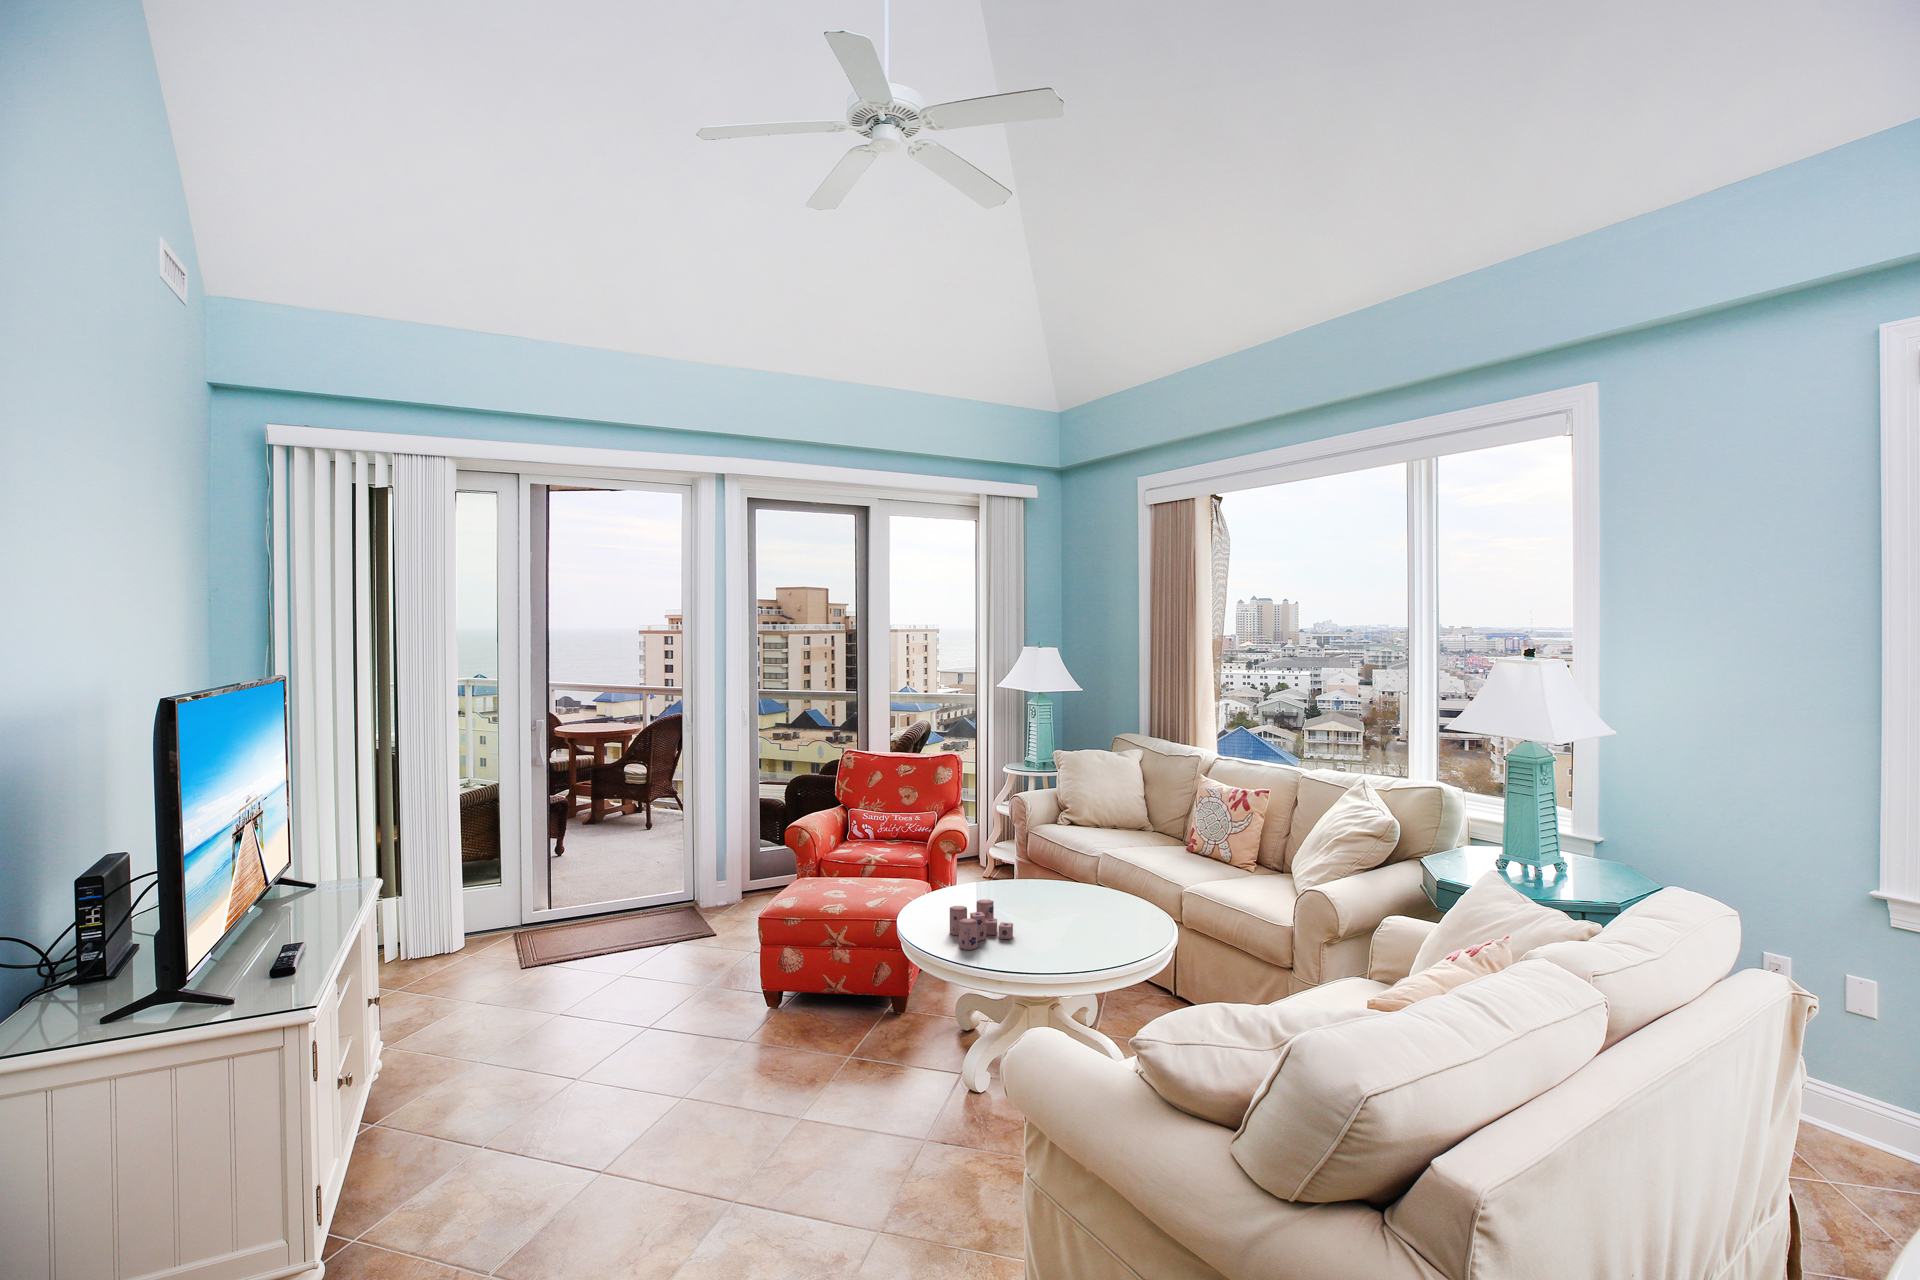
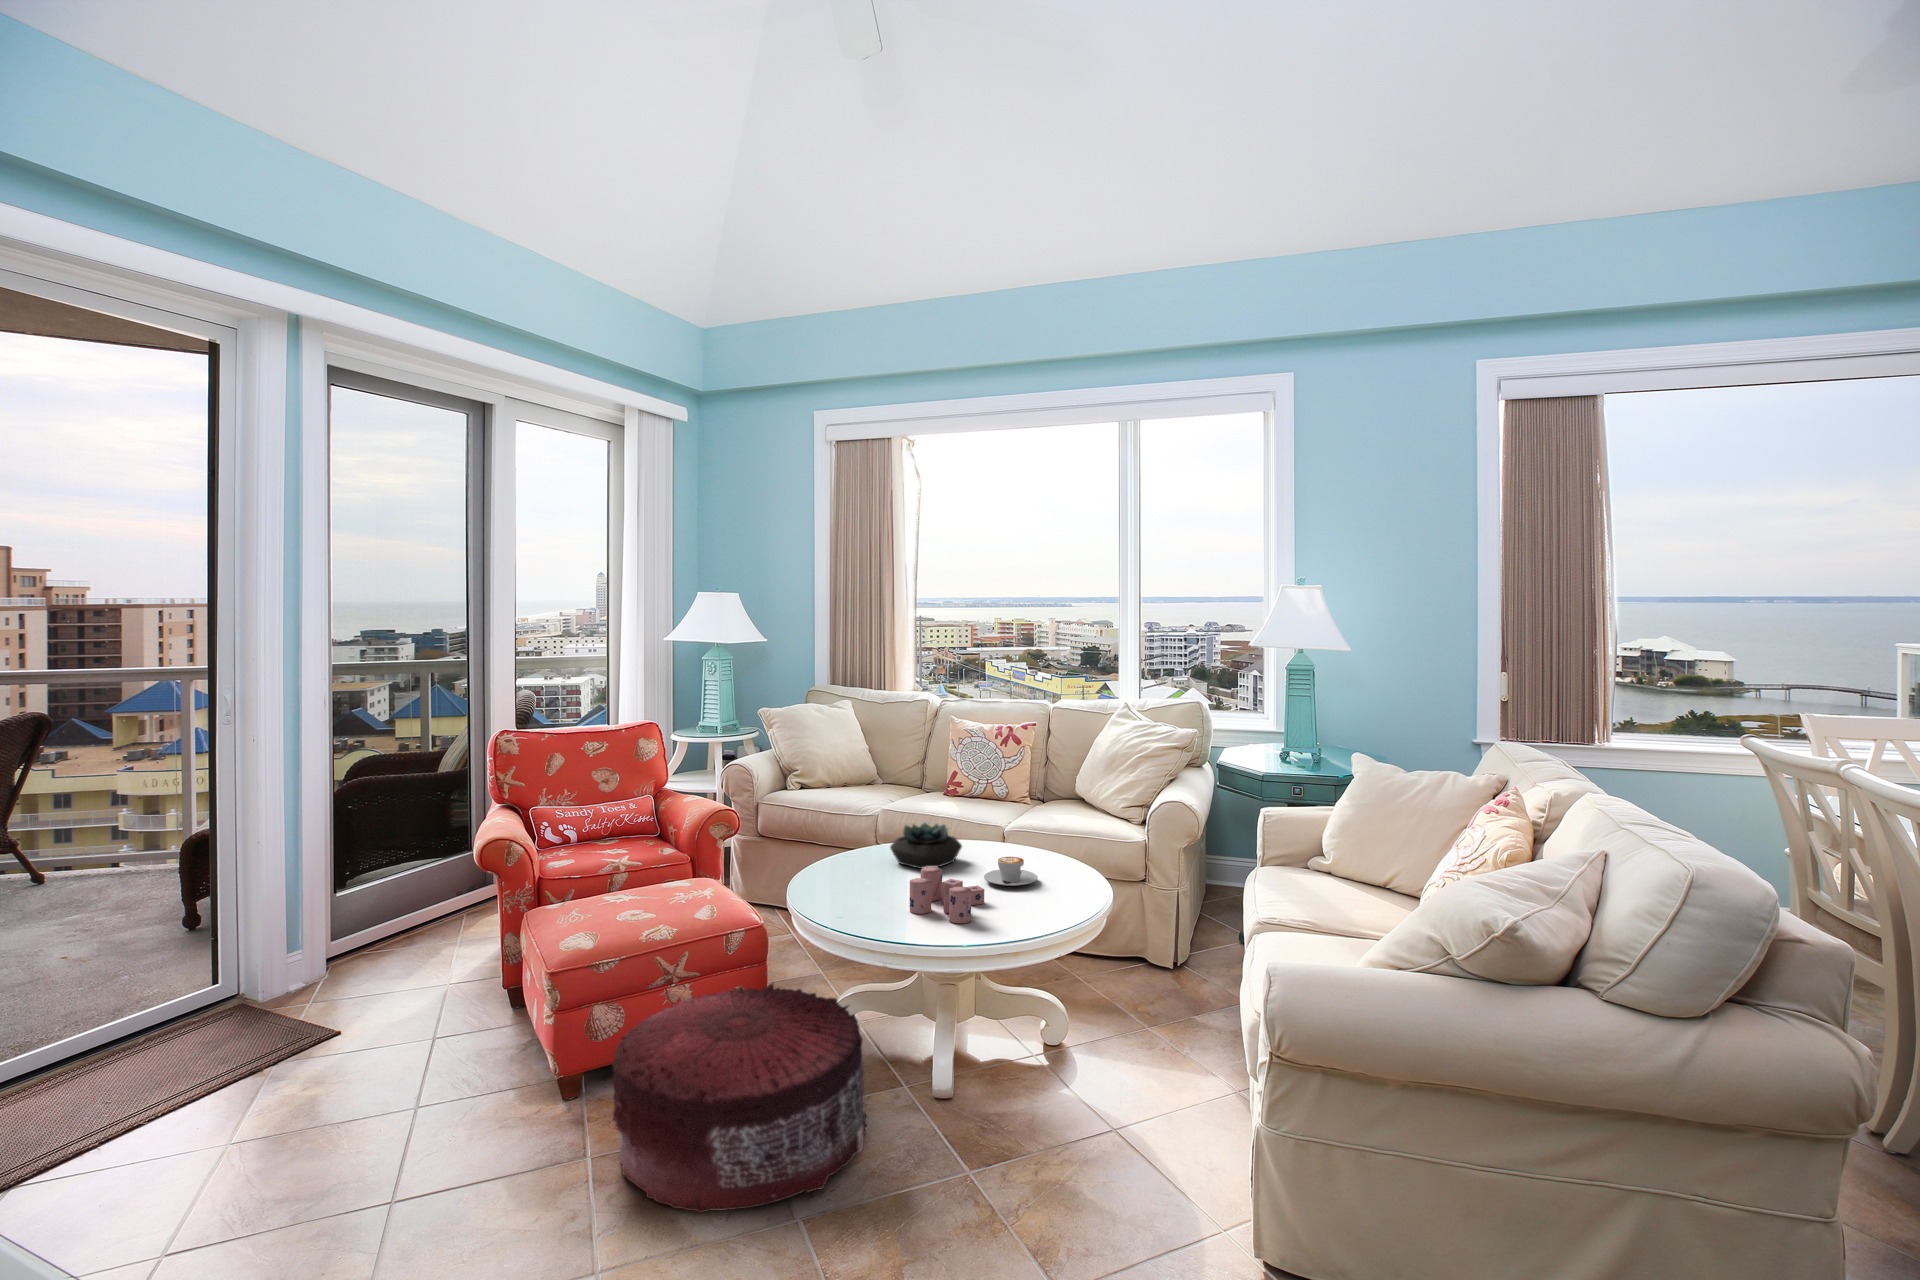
succulent plant: none [1012,864,1068,904] -> present [890,823,962,869]
coffee cup: none [1042,905,1090,933] -> present [984,857,1038,886]
pouf: none [718,956,903,1118] -> present [612,984,867,1213]

